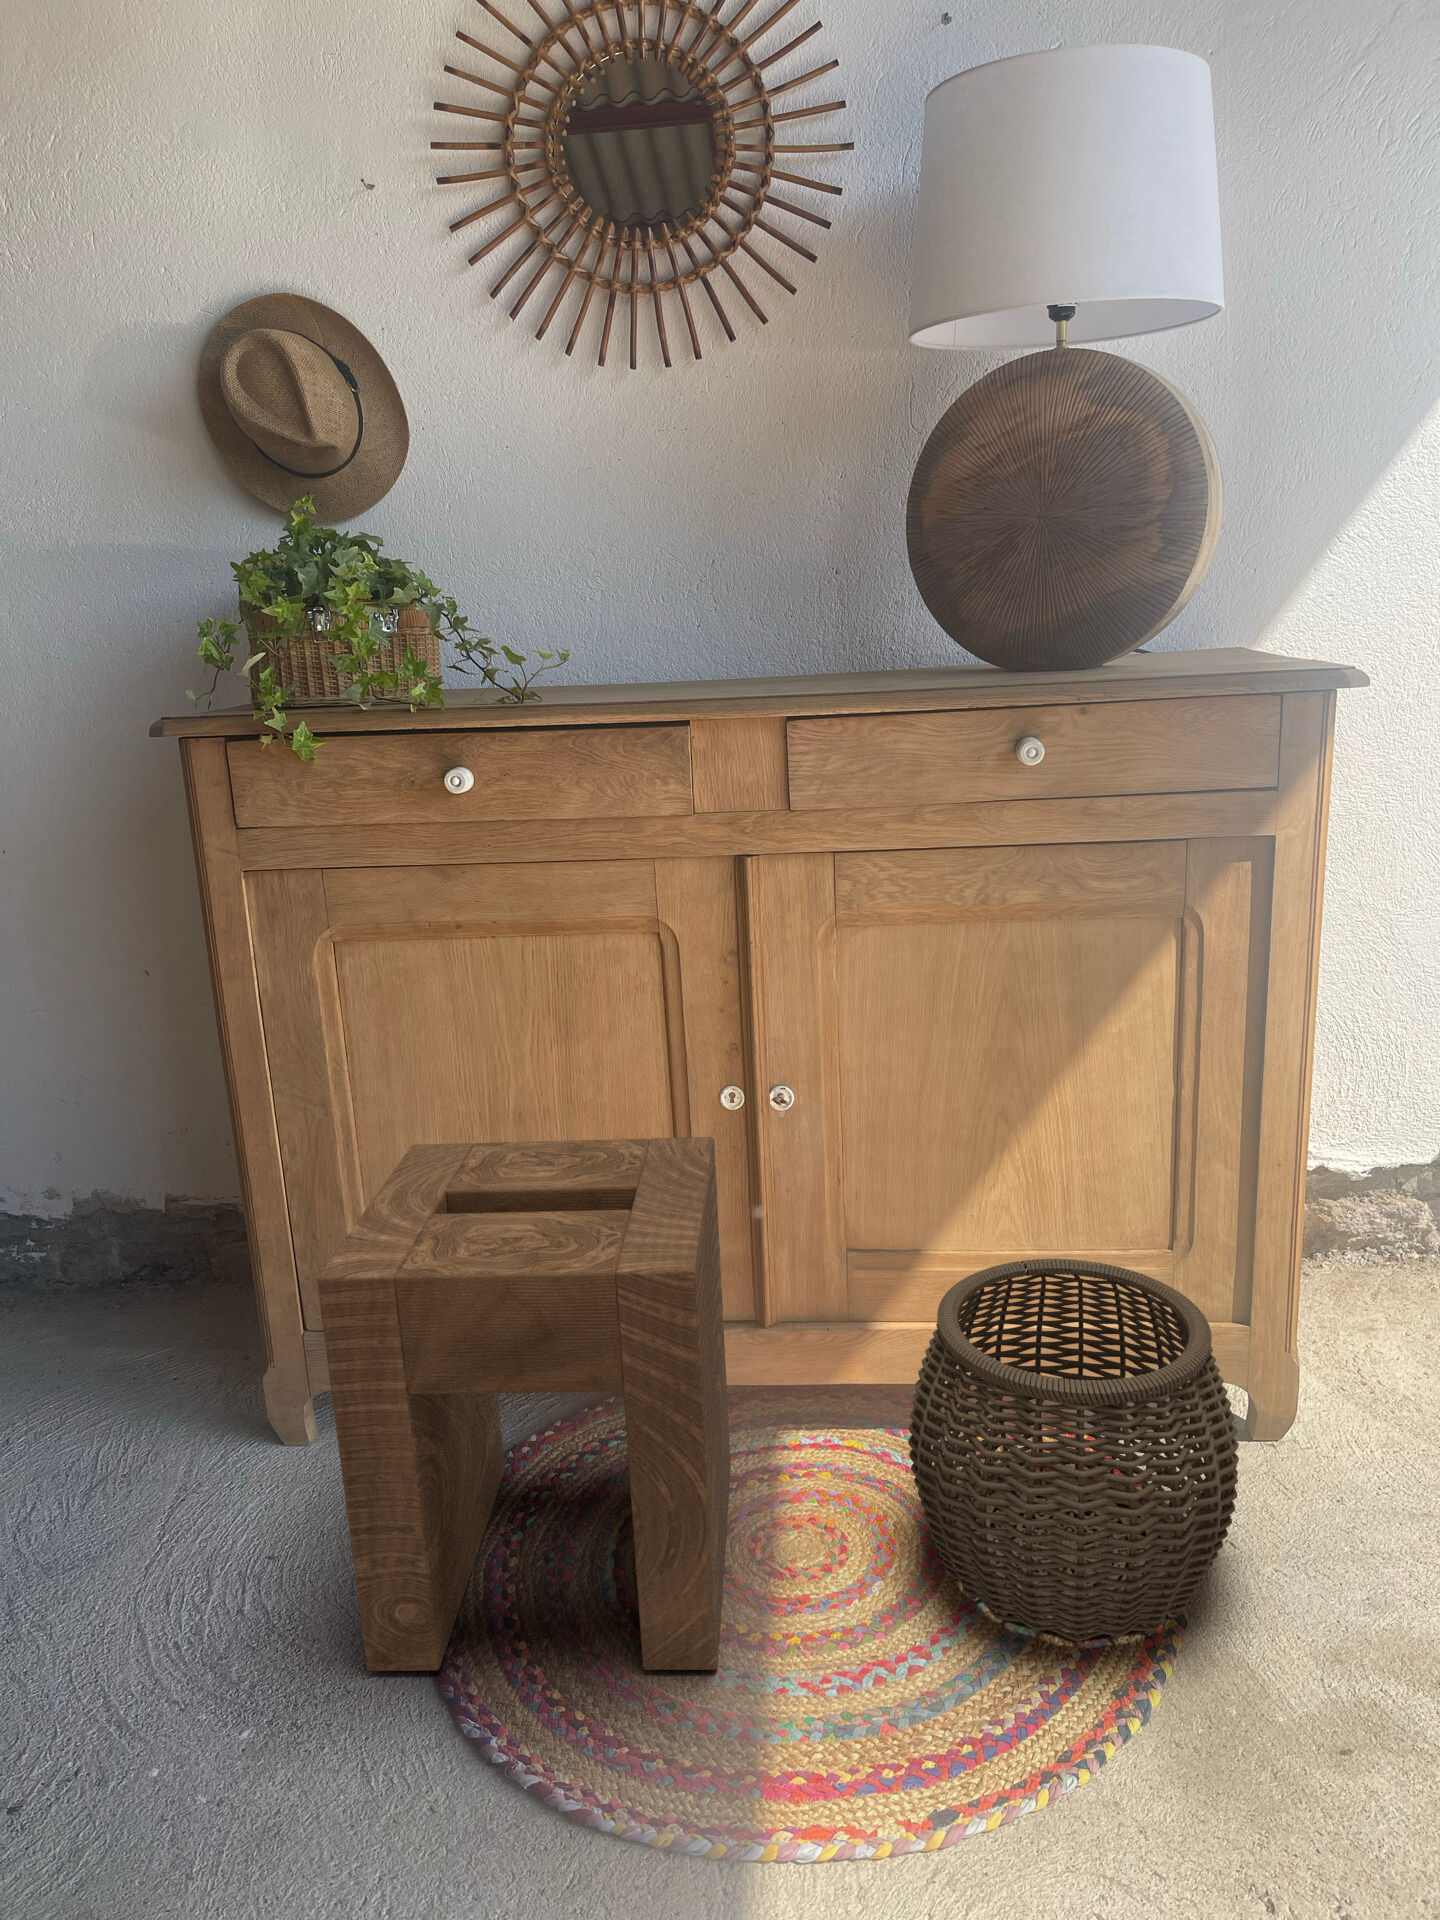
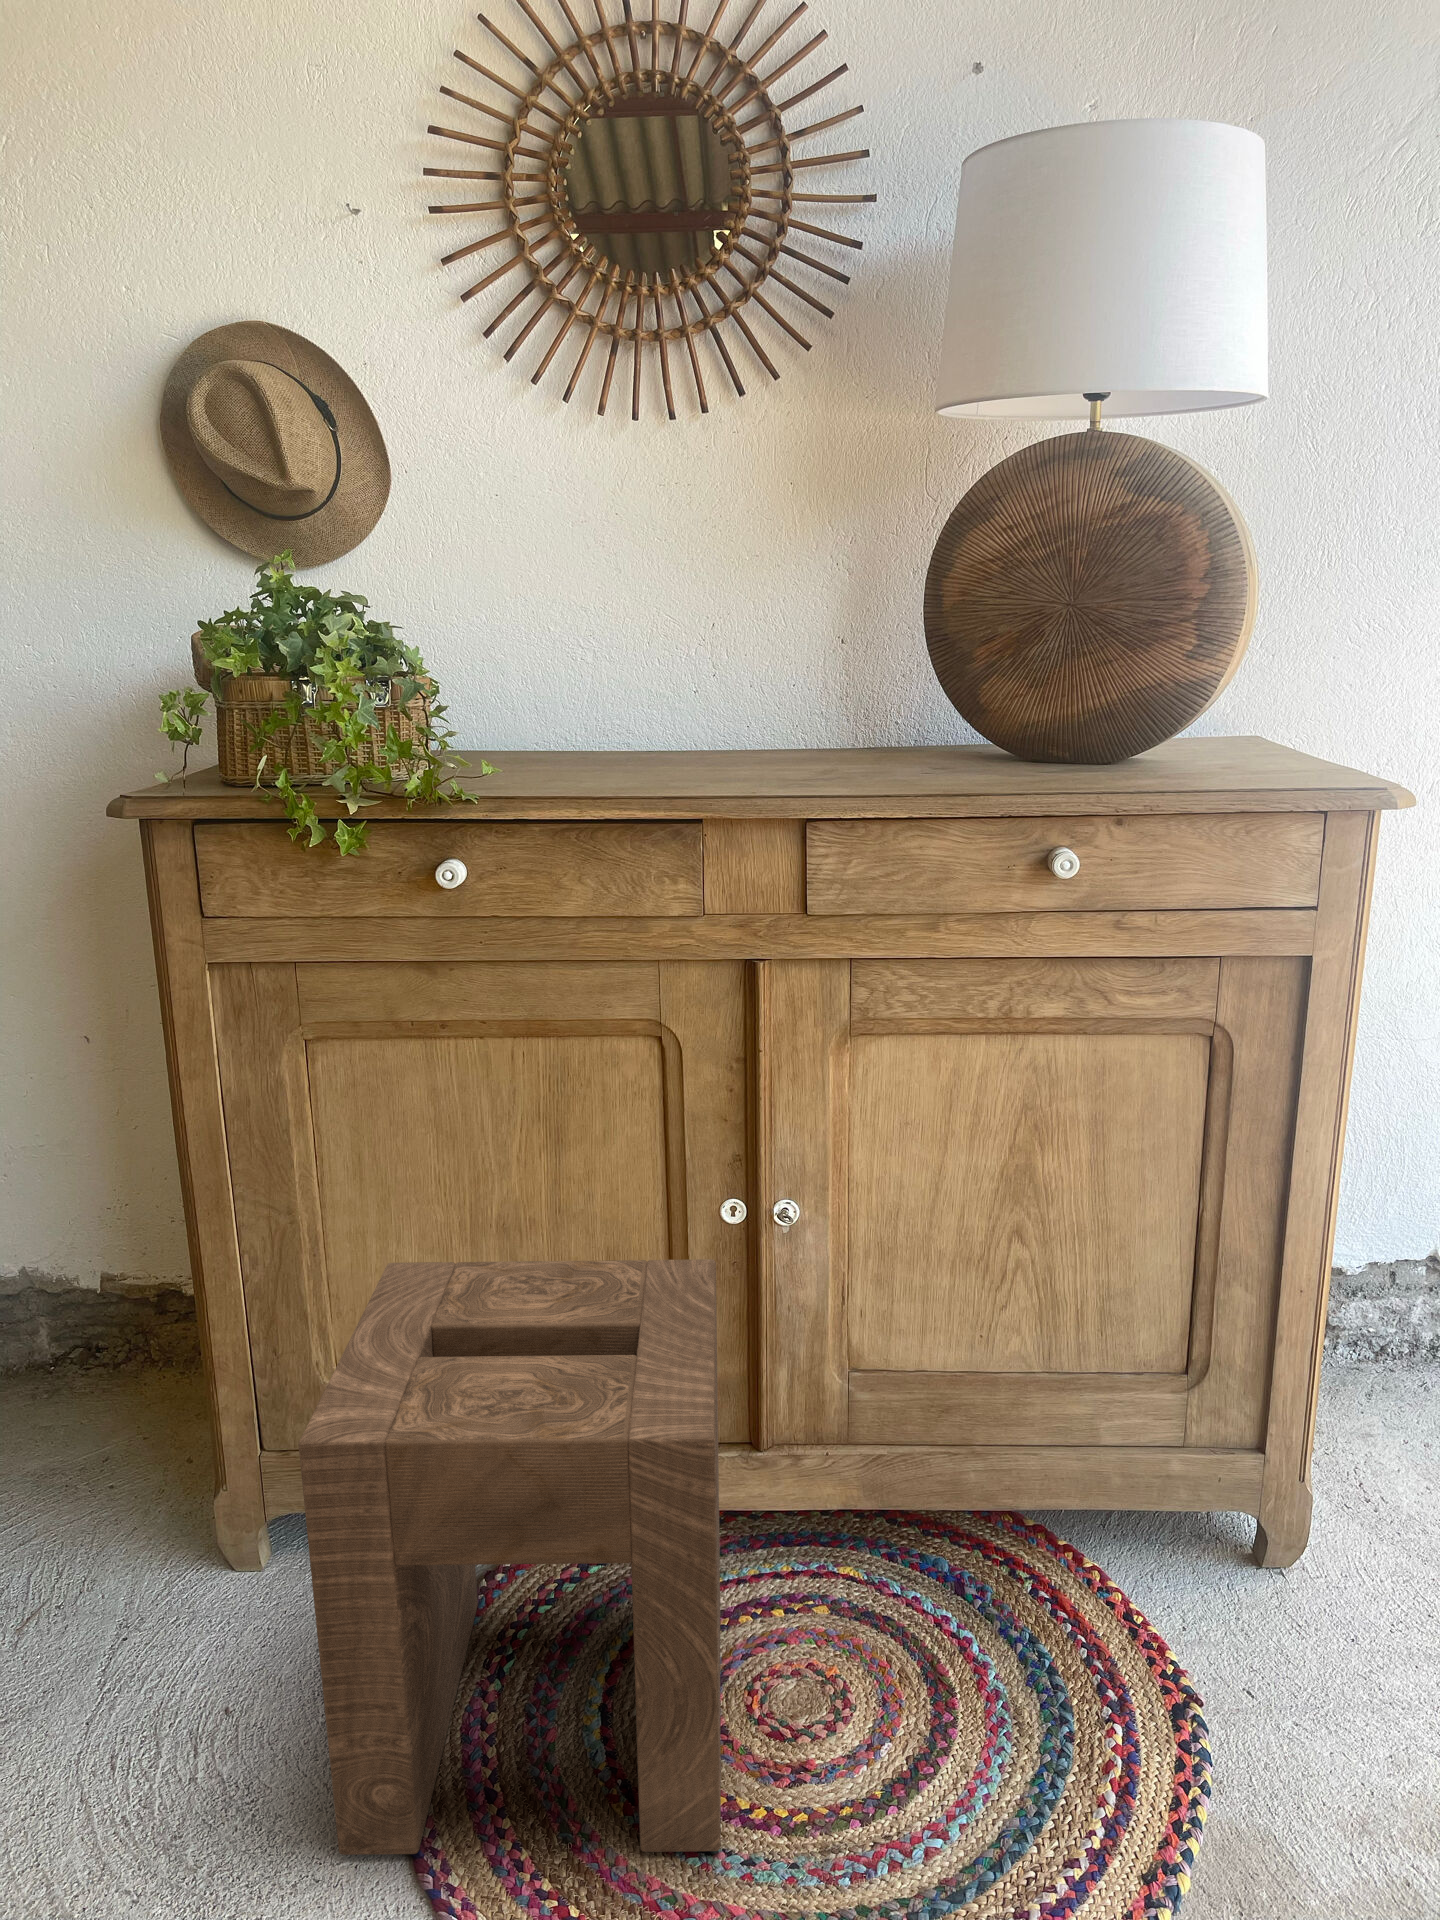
woven basket: present [908,1259,1239,1642] -> none [920,1393,1269,1816]

